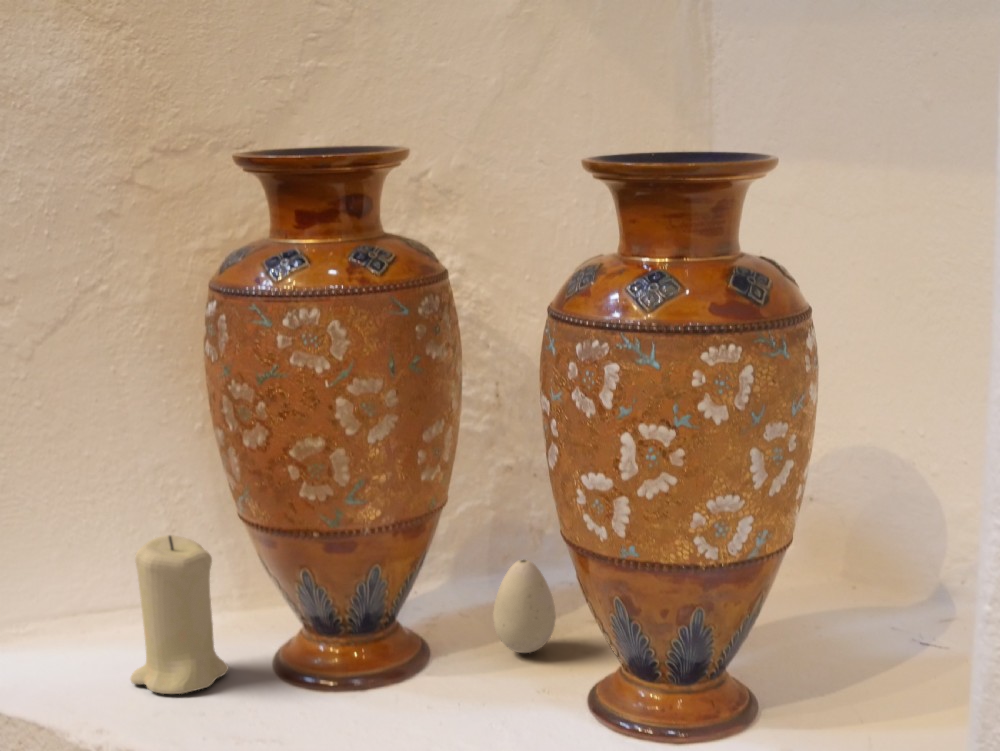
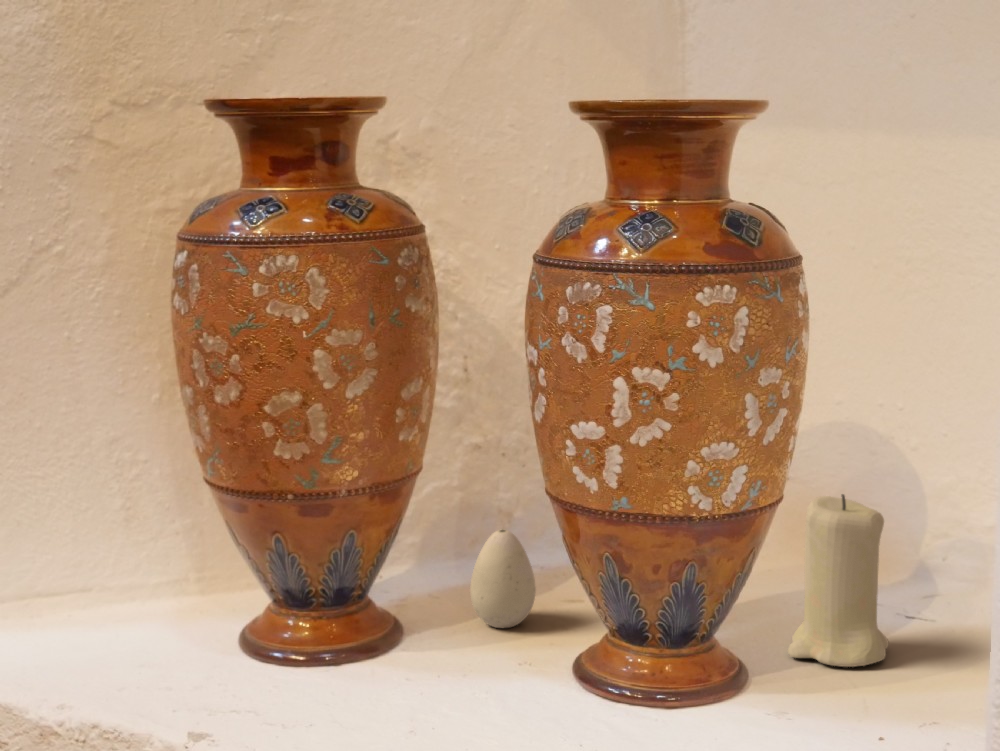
candle: present [131,535,228,694] -> present [788,494,889,667]

